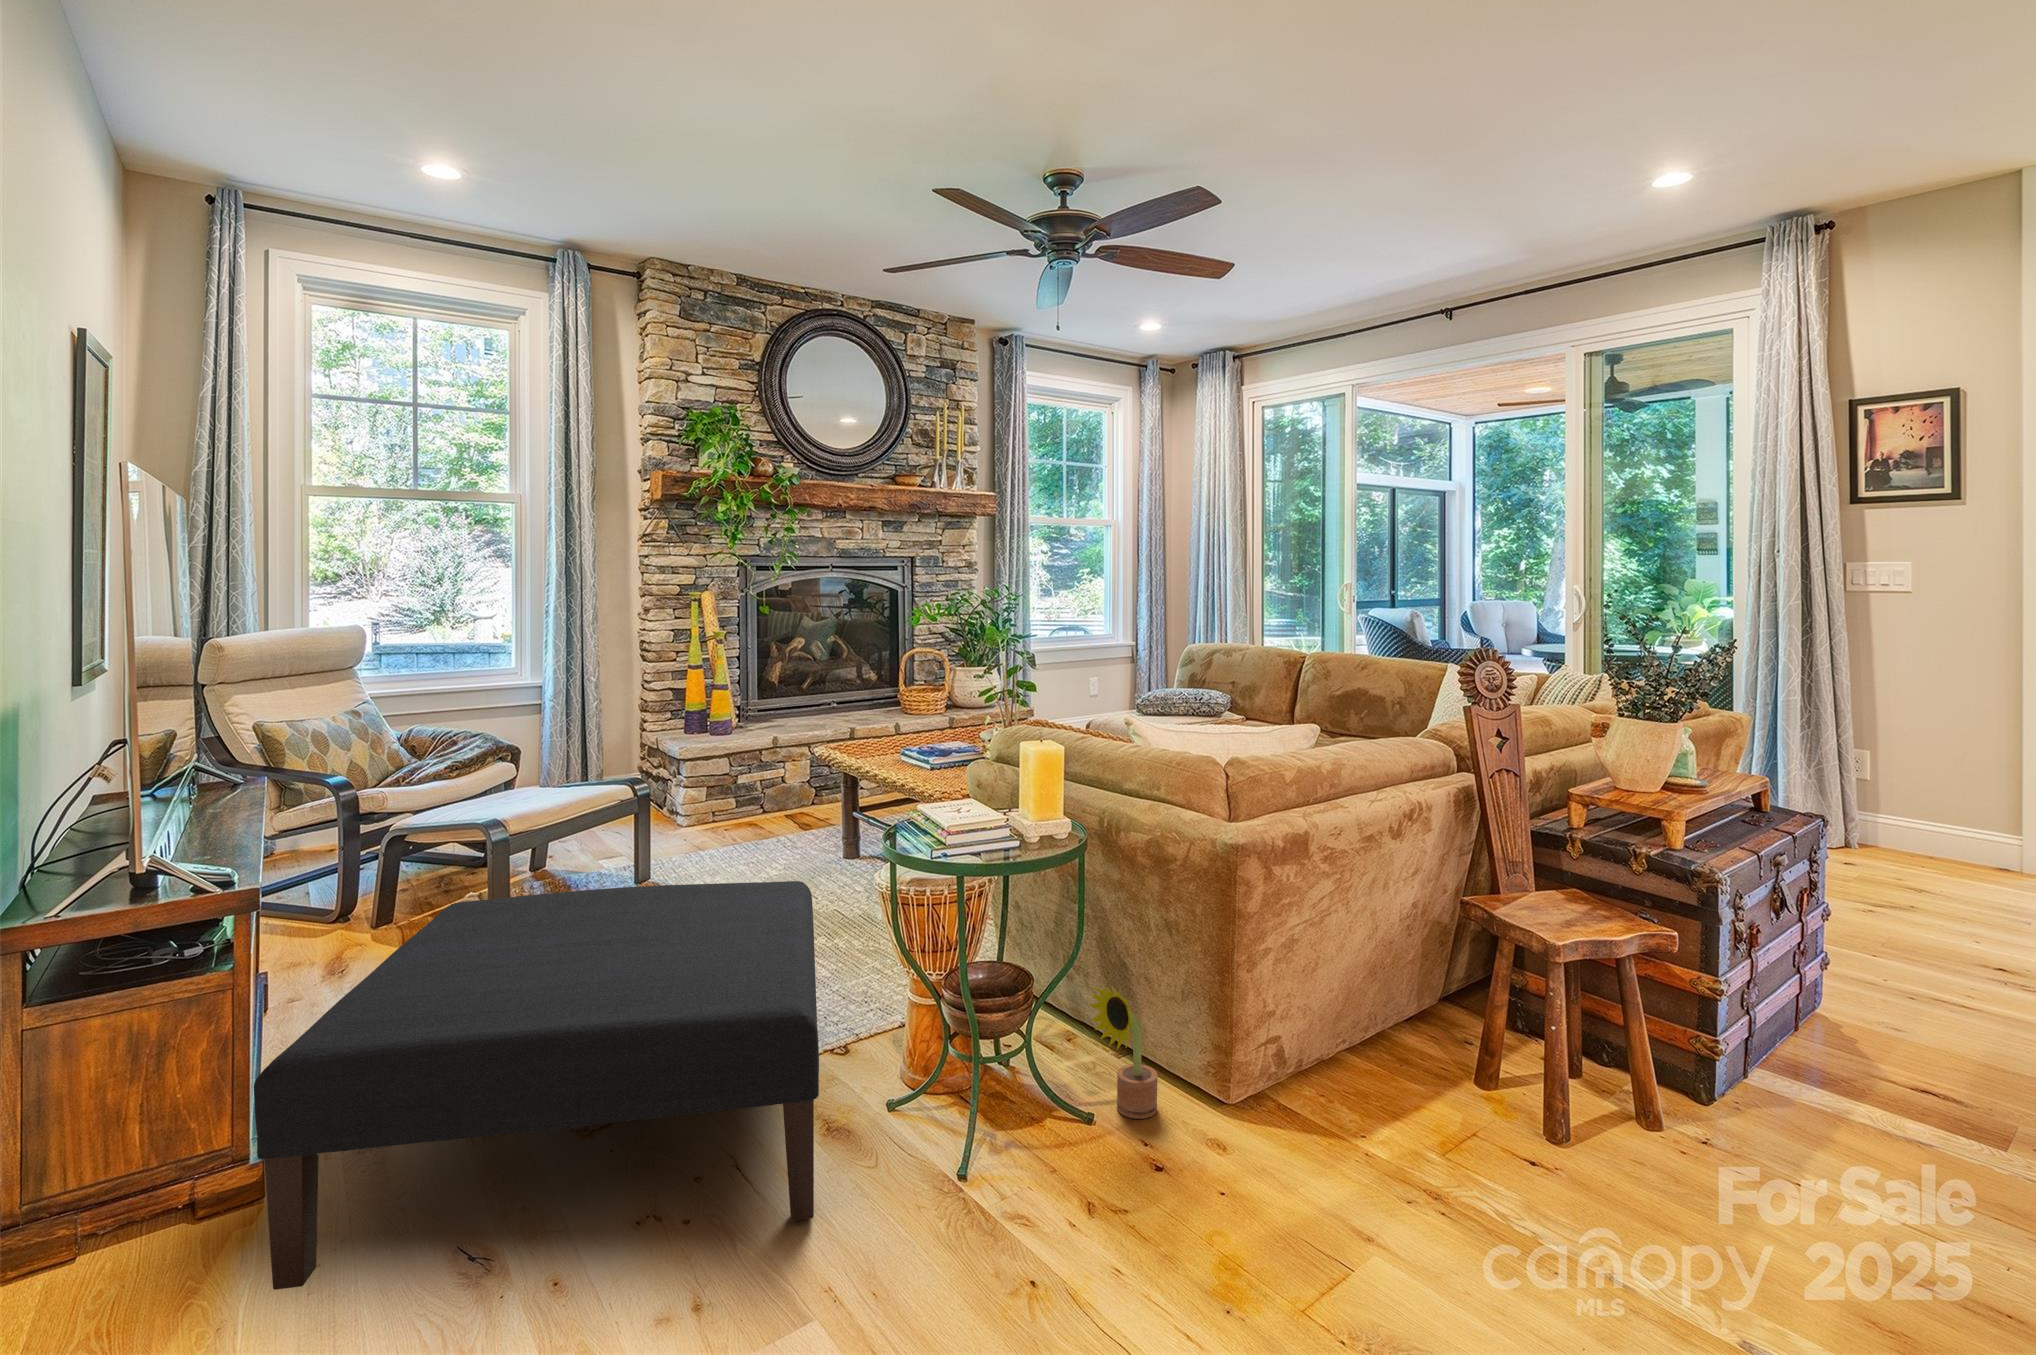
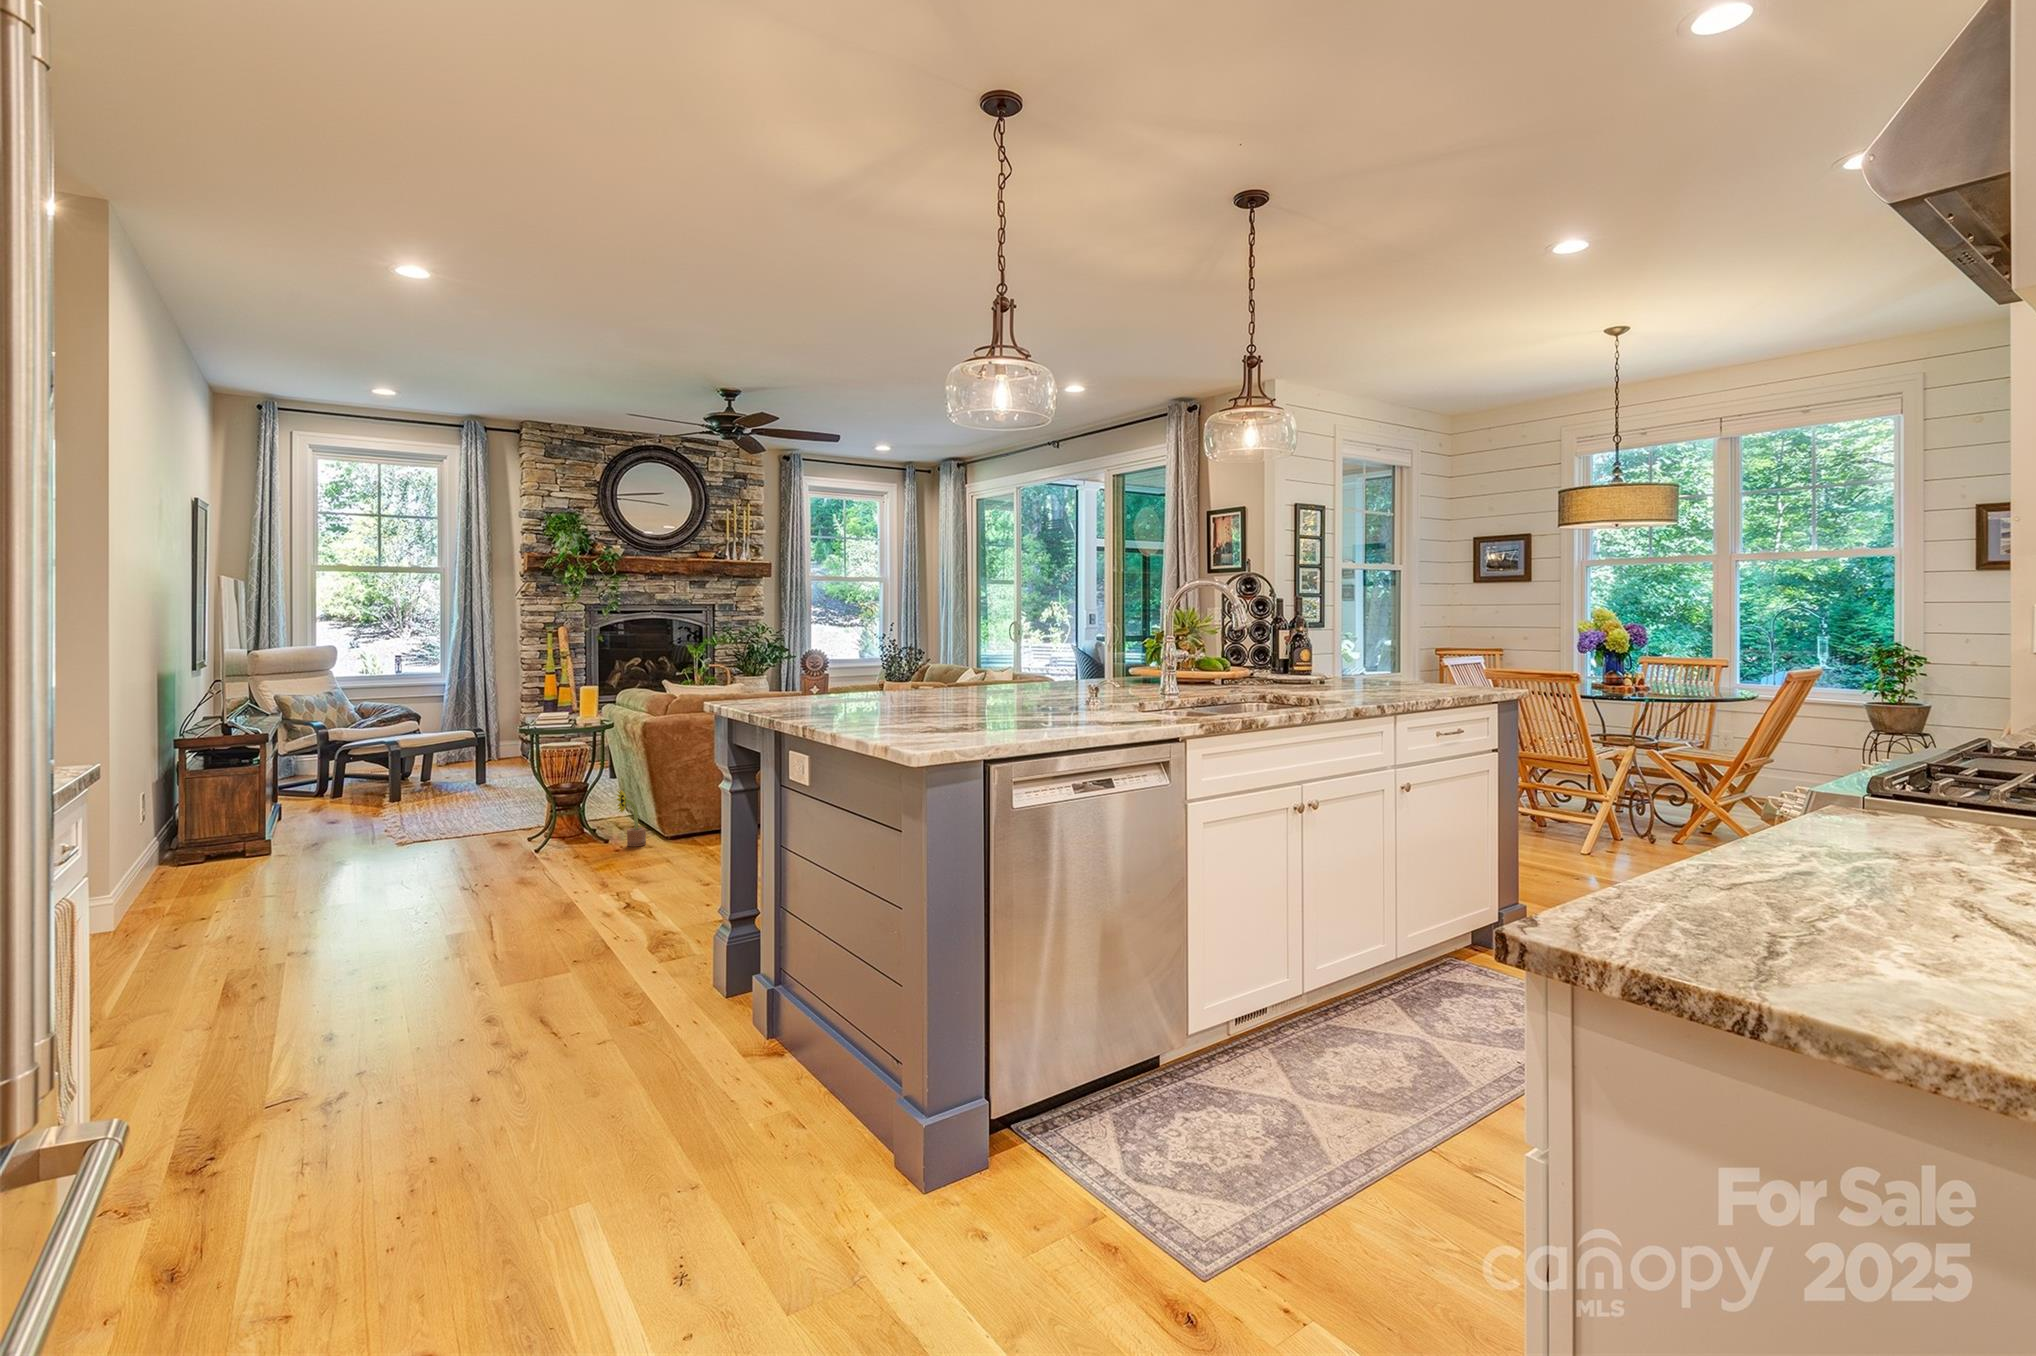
ottoman: present [254,881,819,1290] -> none [261,758,527,870]

